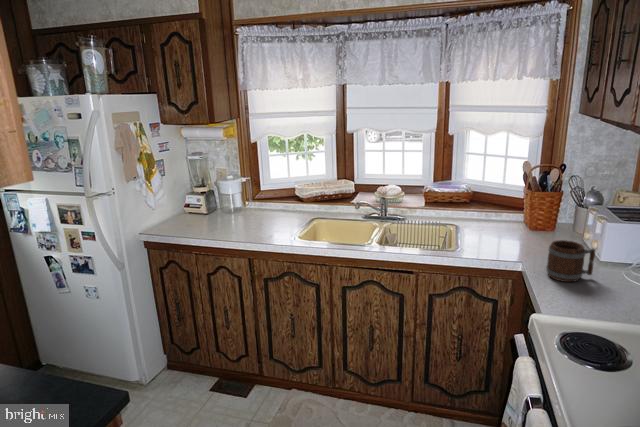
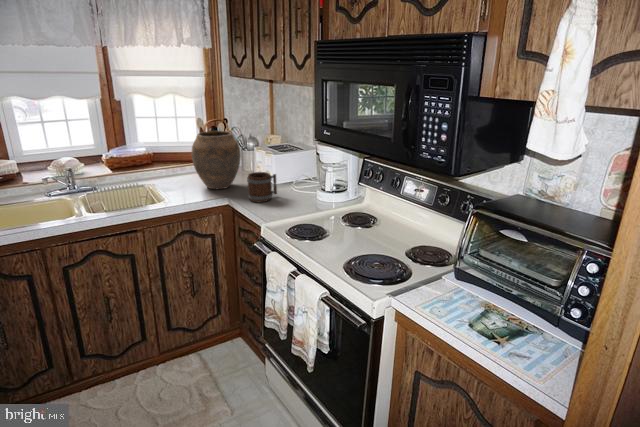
vase: none [496,178,560,249] -> present [192,131,241,189]

